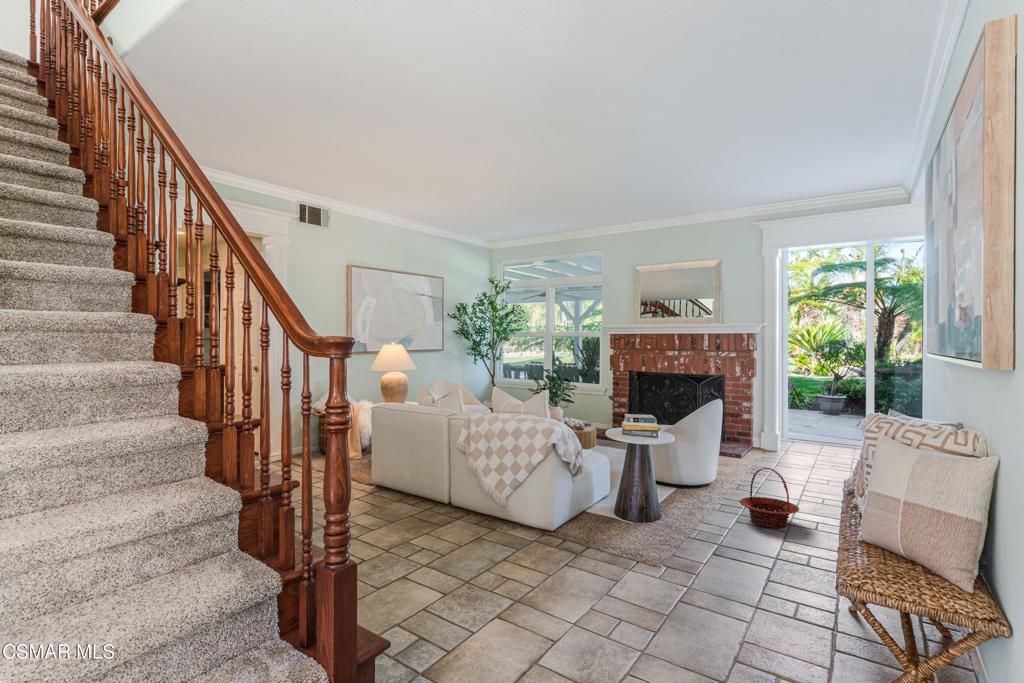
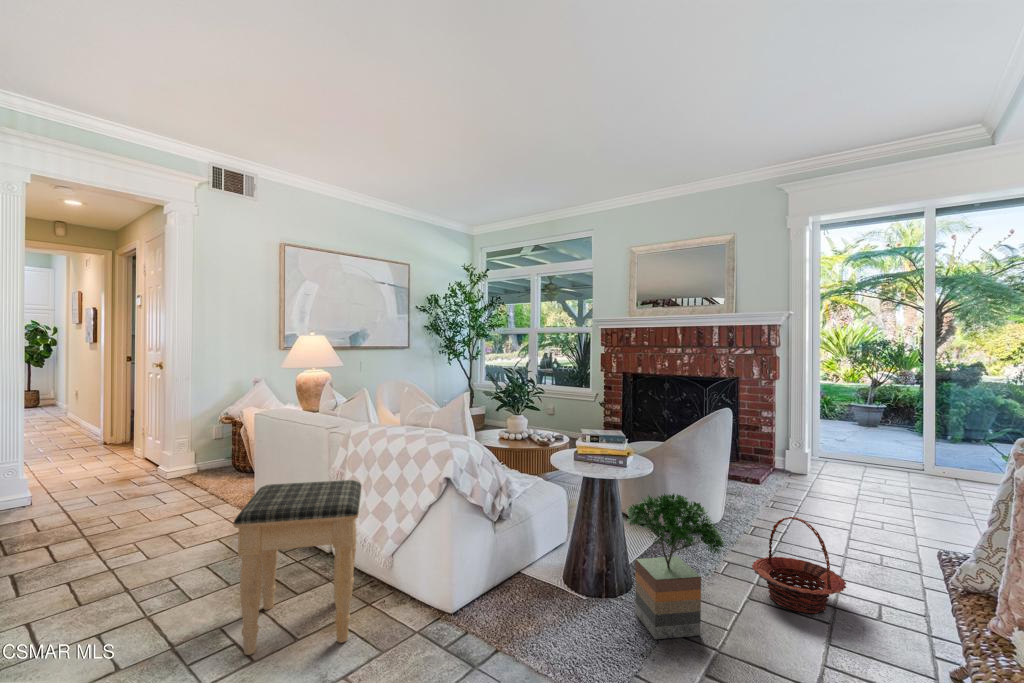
footstool: none [414,447,495,553] -> present [233,480,362,655]
potted tree: none [659,451,725,541] -> present [626,493,725,639]

